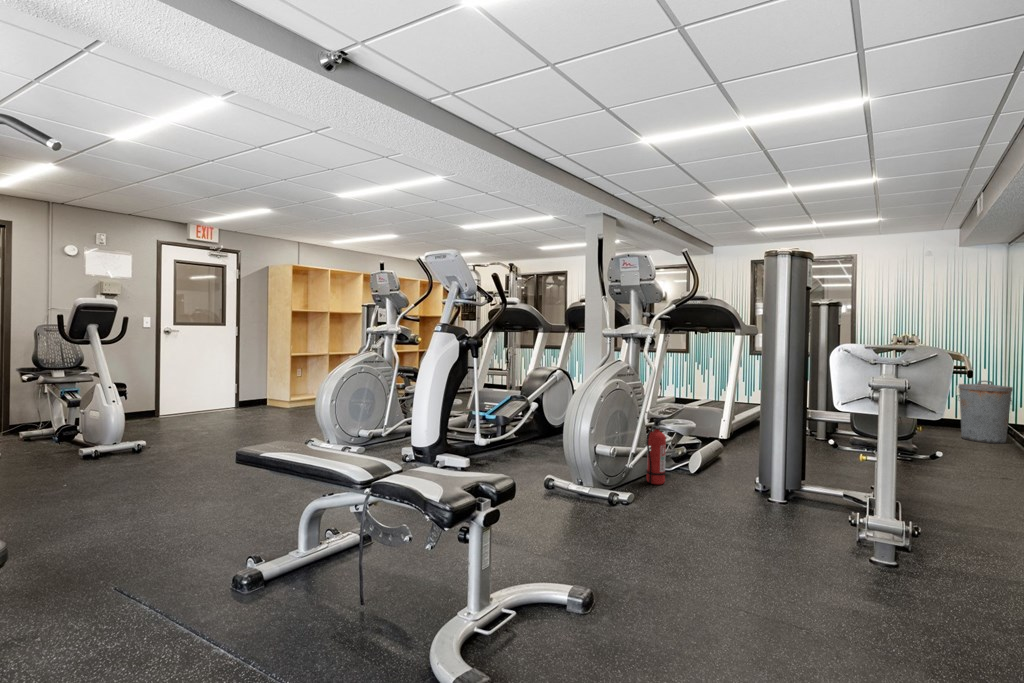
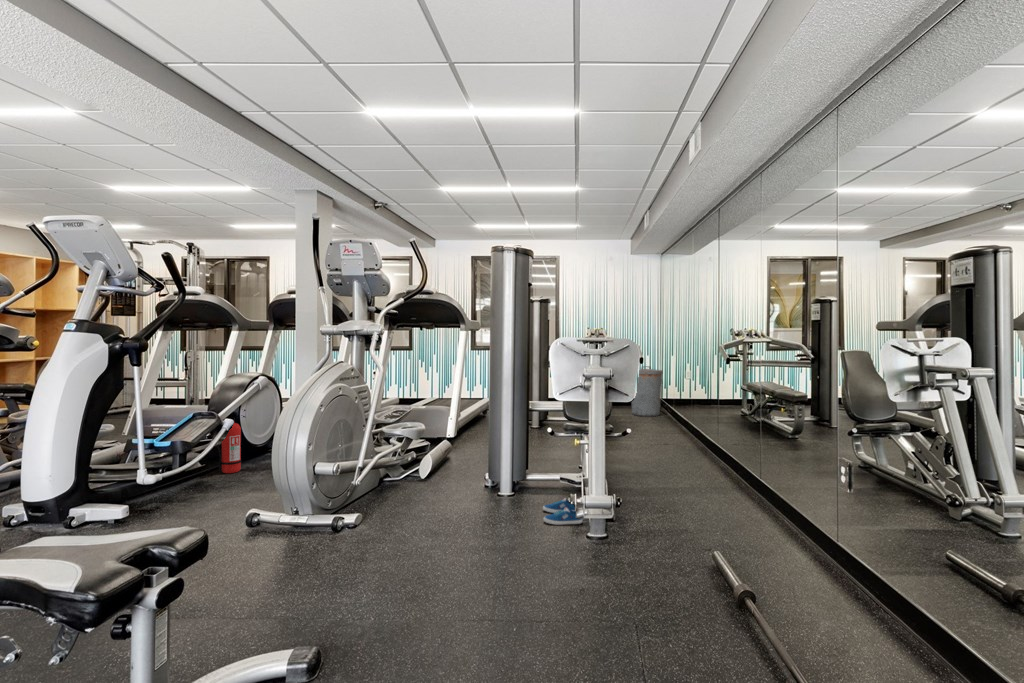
fire extinguisher: present [646,417,666,485] -> present [217,410,246,473]
sneaker: none [815,512,863,540] -> present [543,498,582,525]

